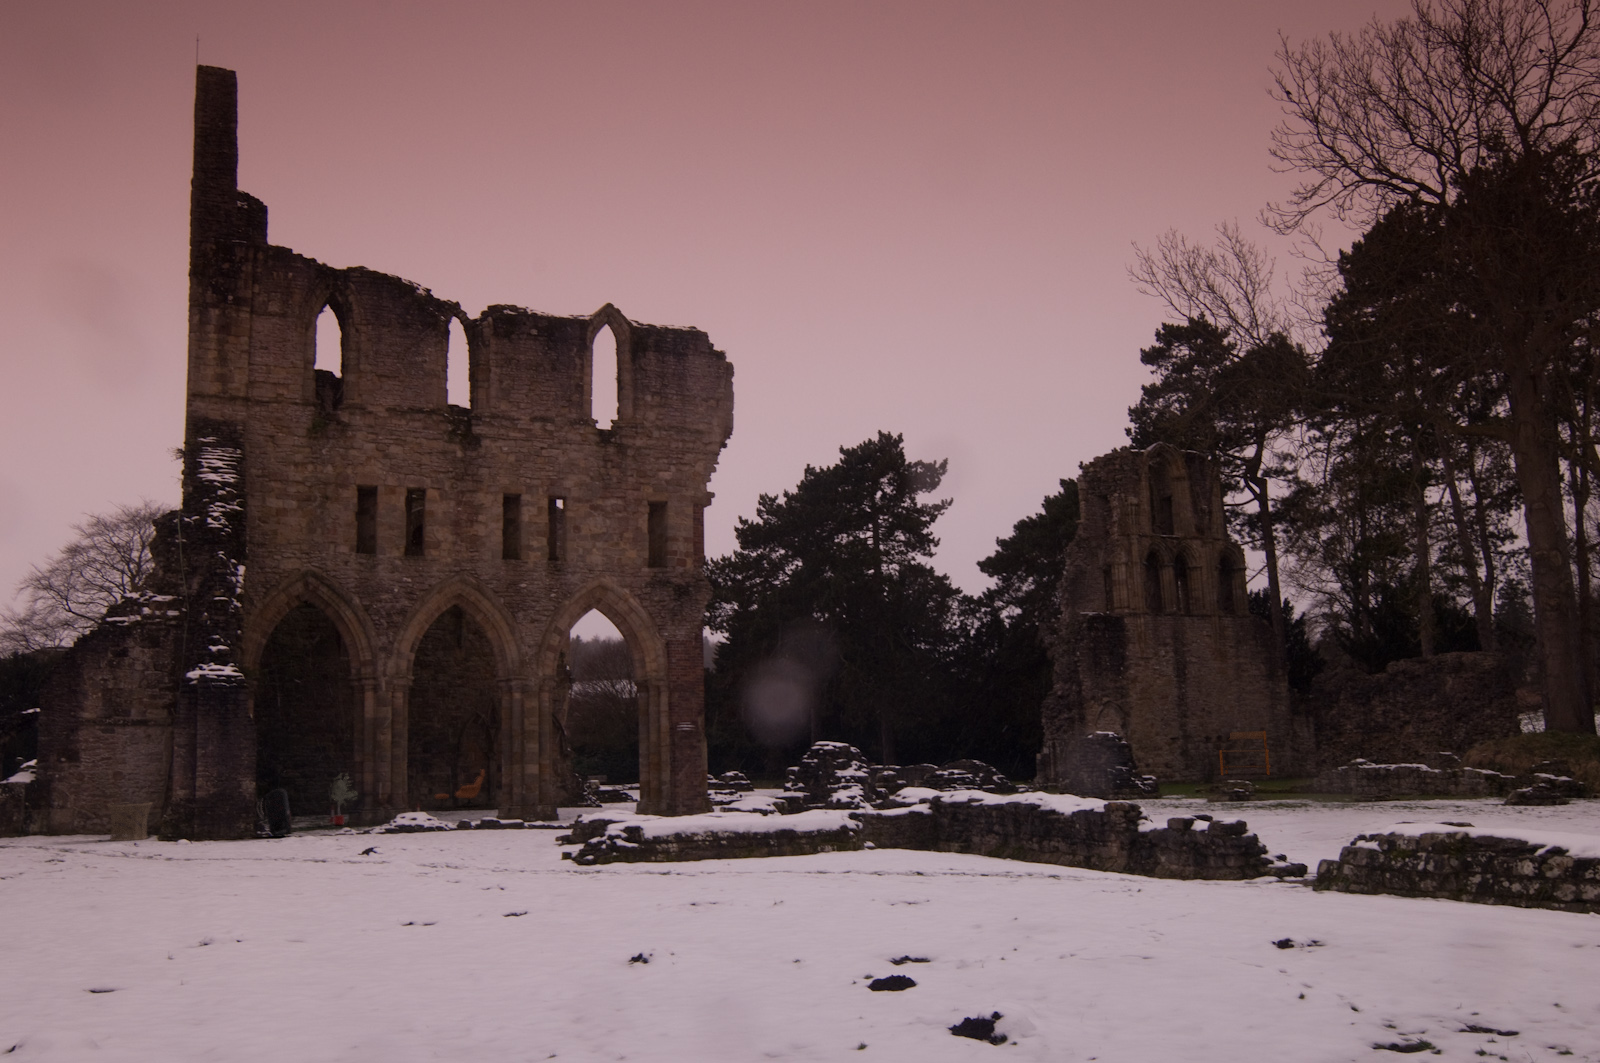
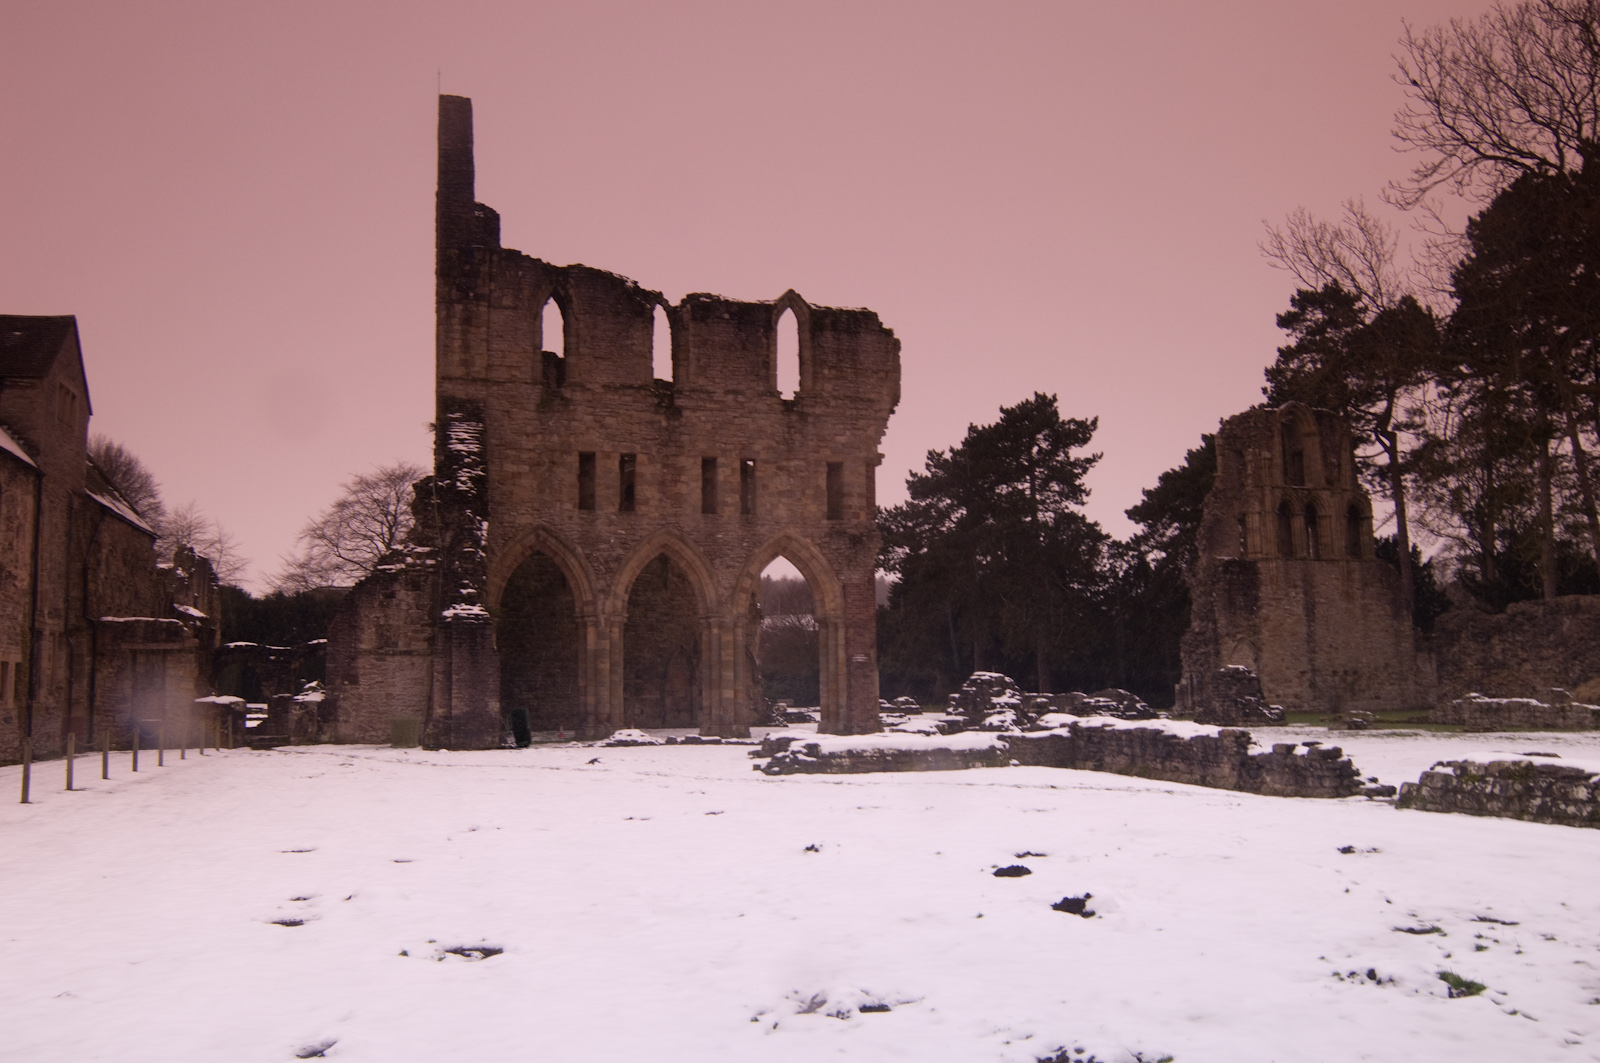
bench: present [1220,731,1271,775] -> none [1351,668,1401,708]
lounge chair: present [435,769,485,807] -> none [642,693,685,726]
potted tree: present [332,774,357,825] -> none [559,695,583,739]

